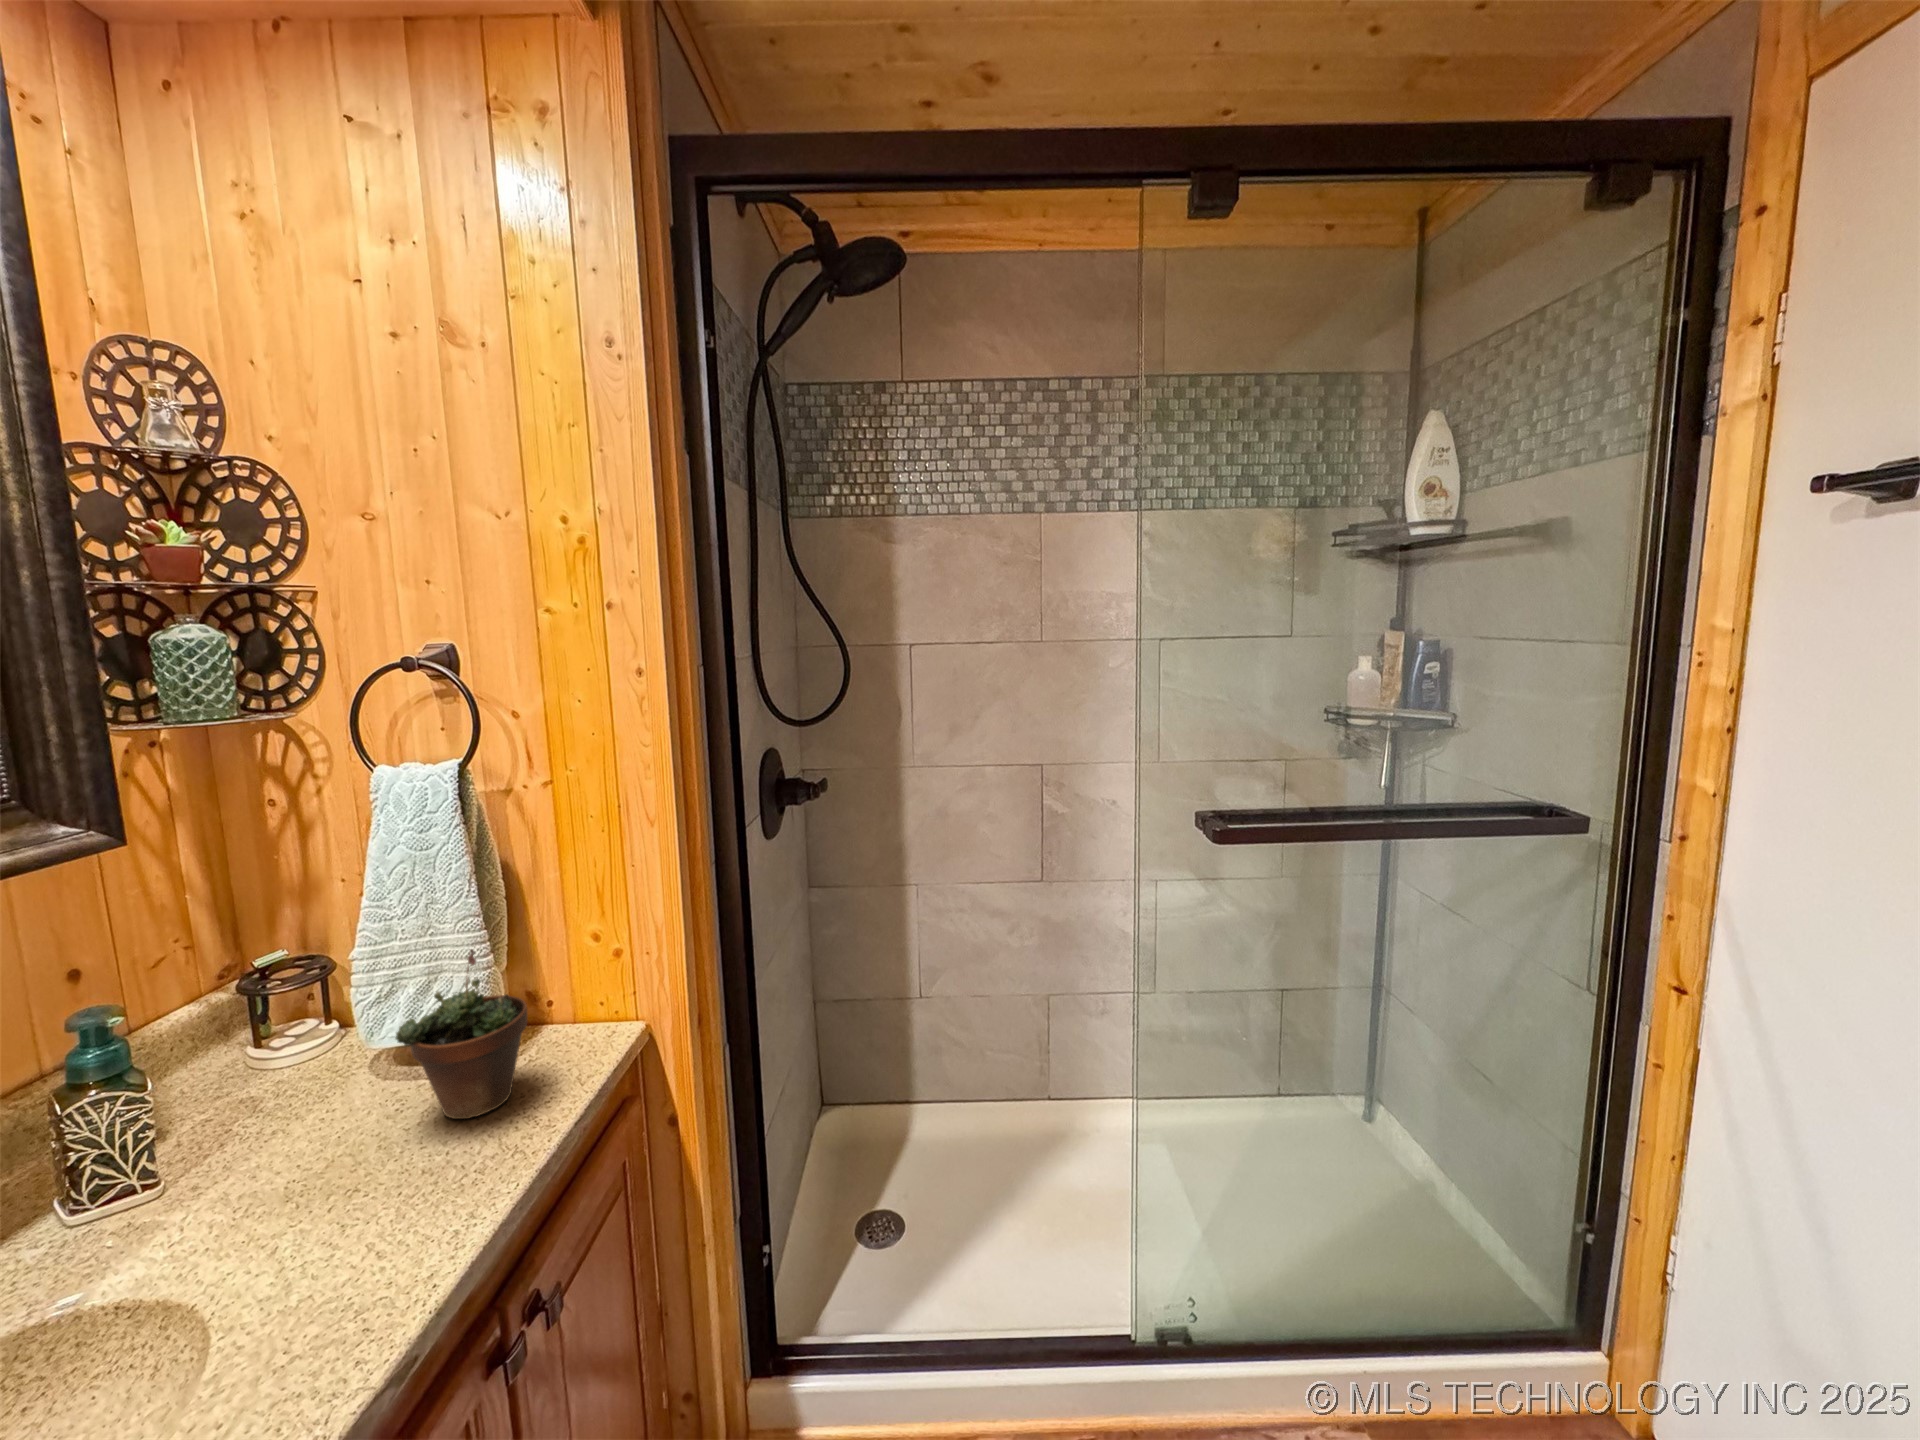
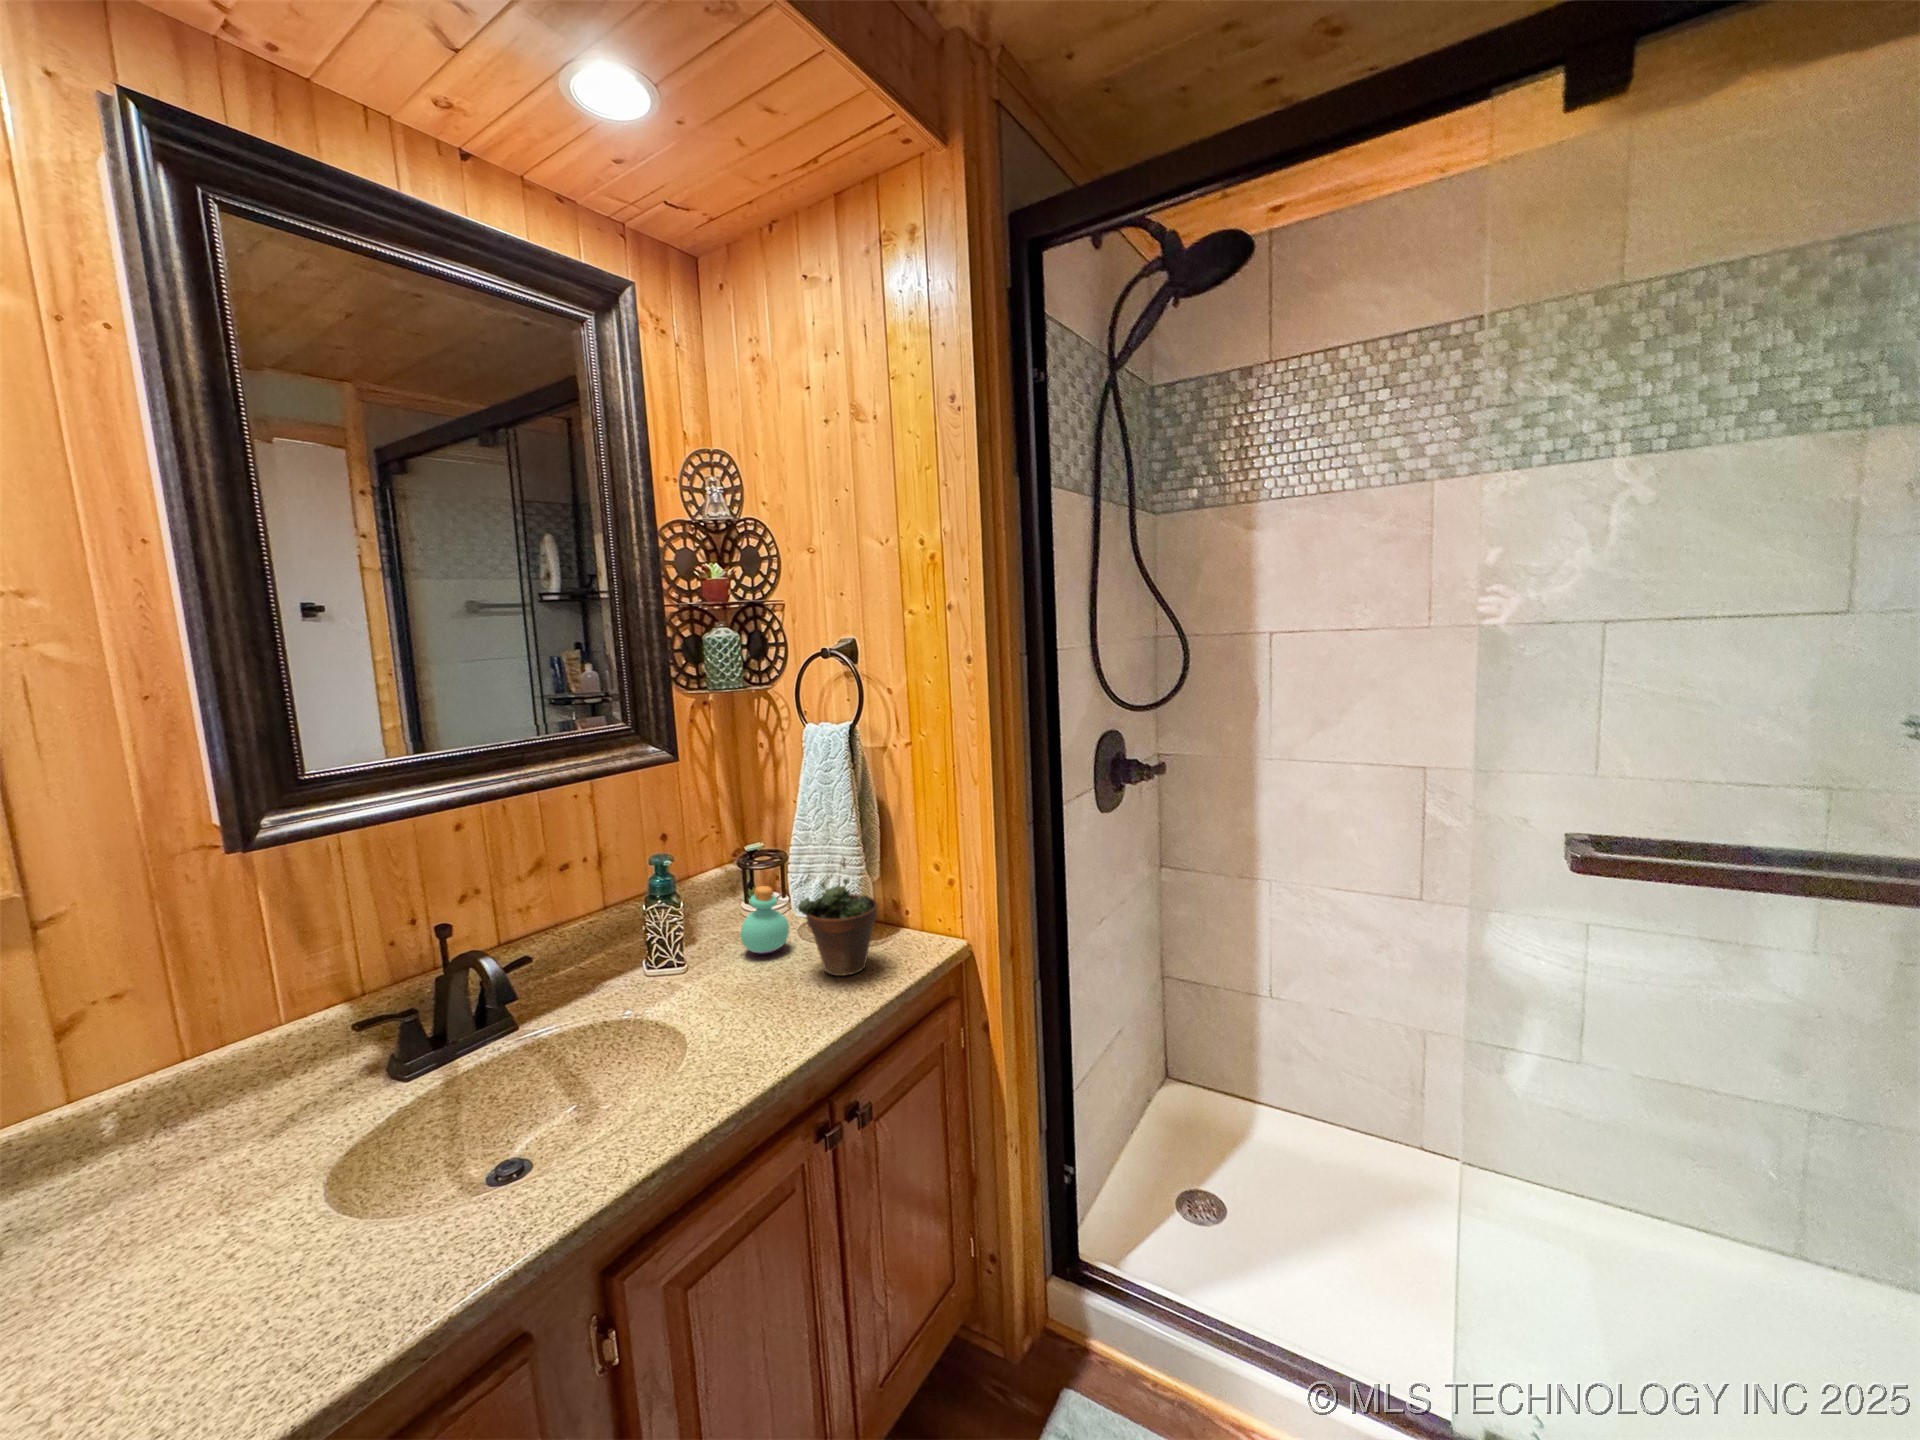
perfume bottle: none [271,1016,364,1123] -> present [740,886,789,954]

